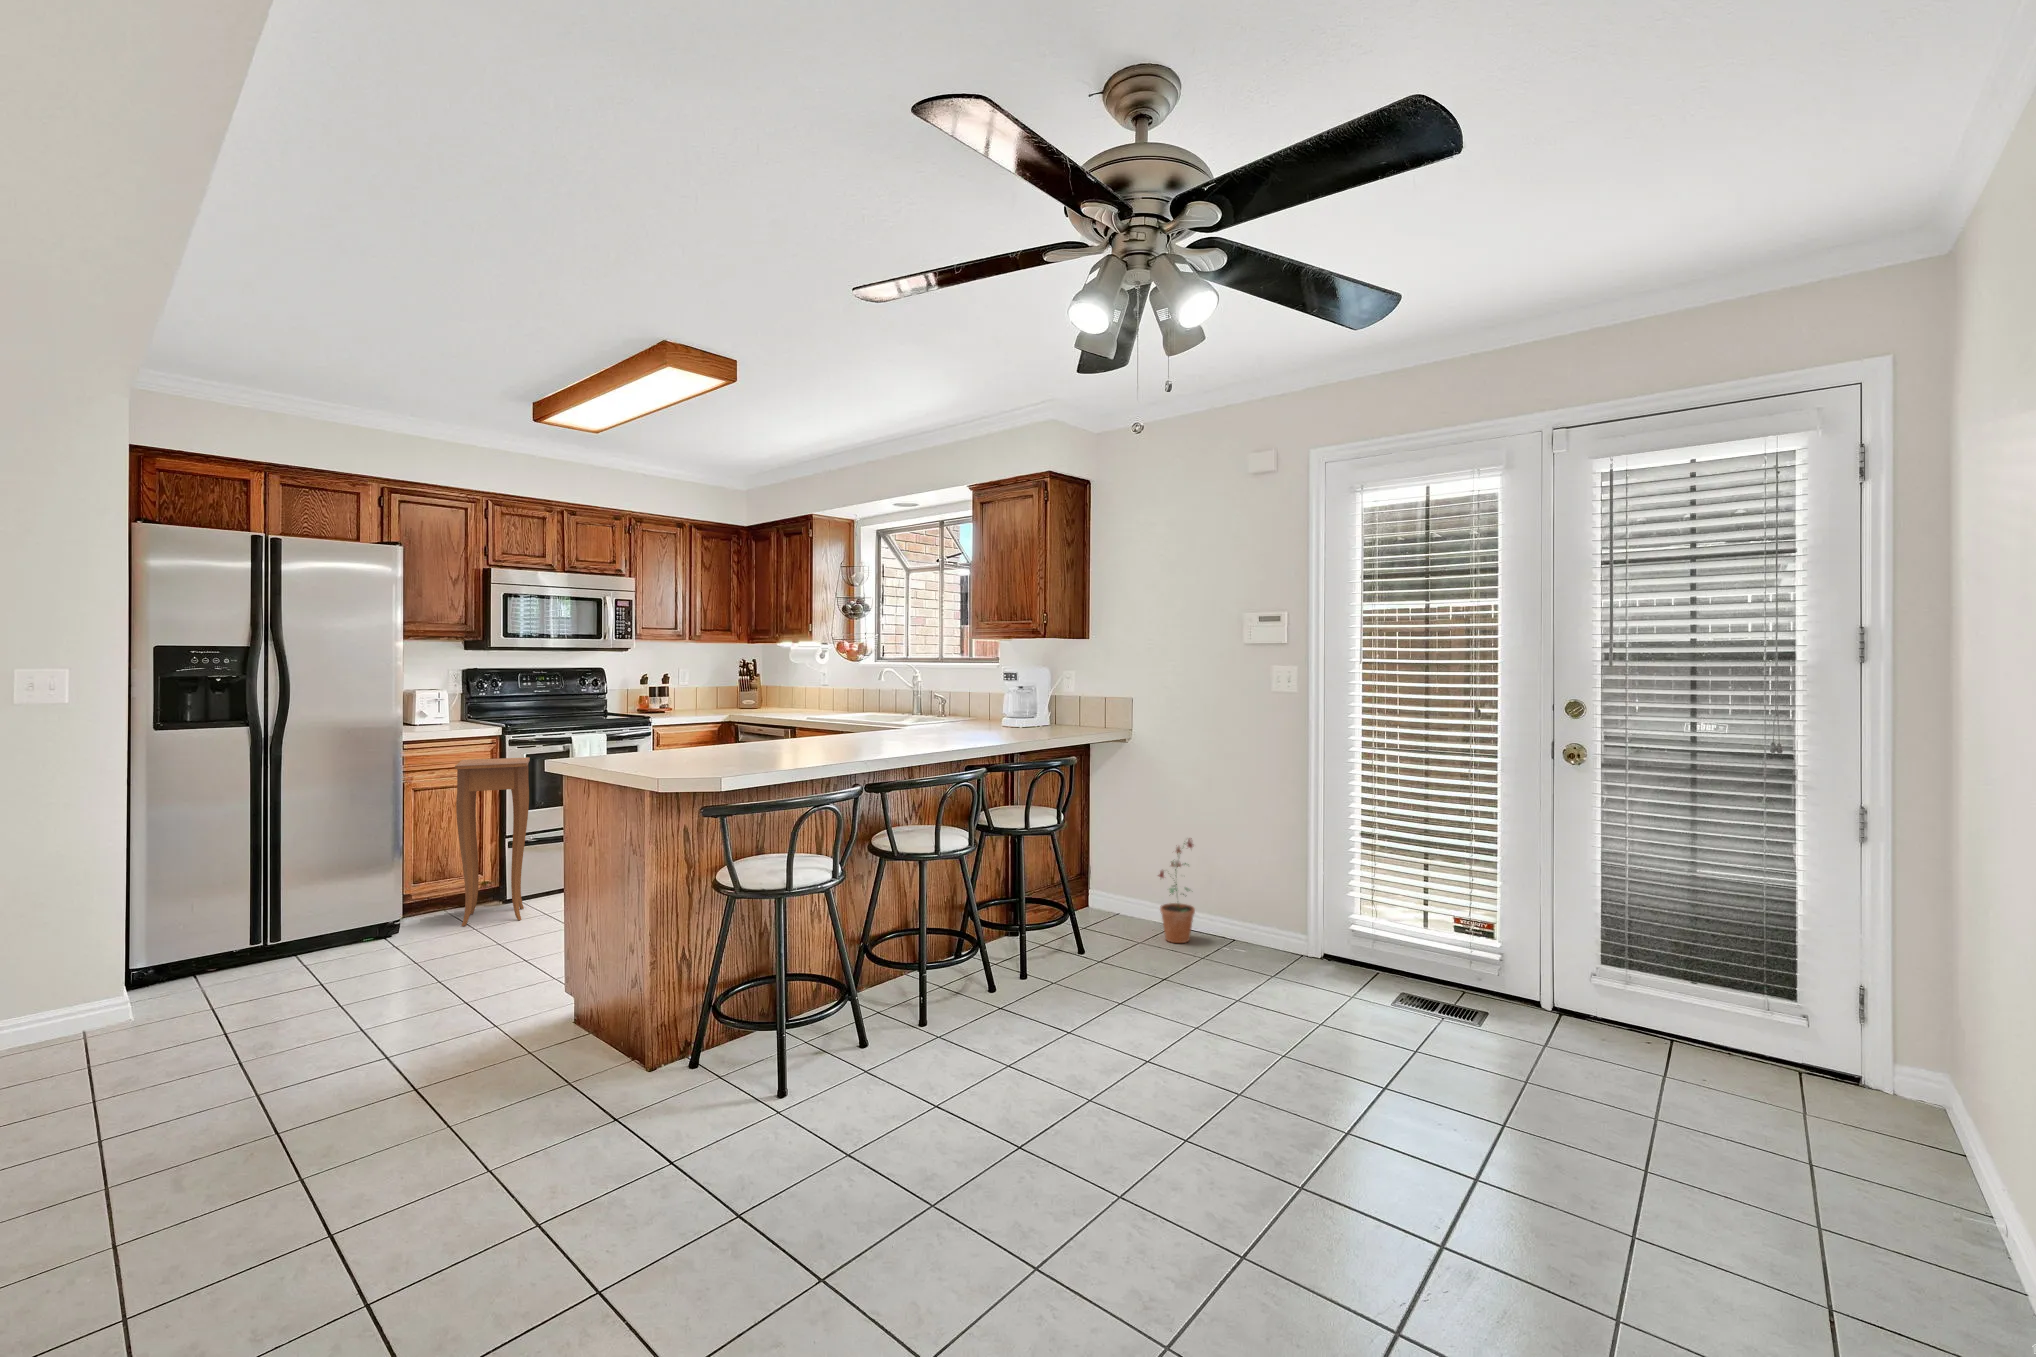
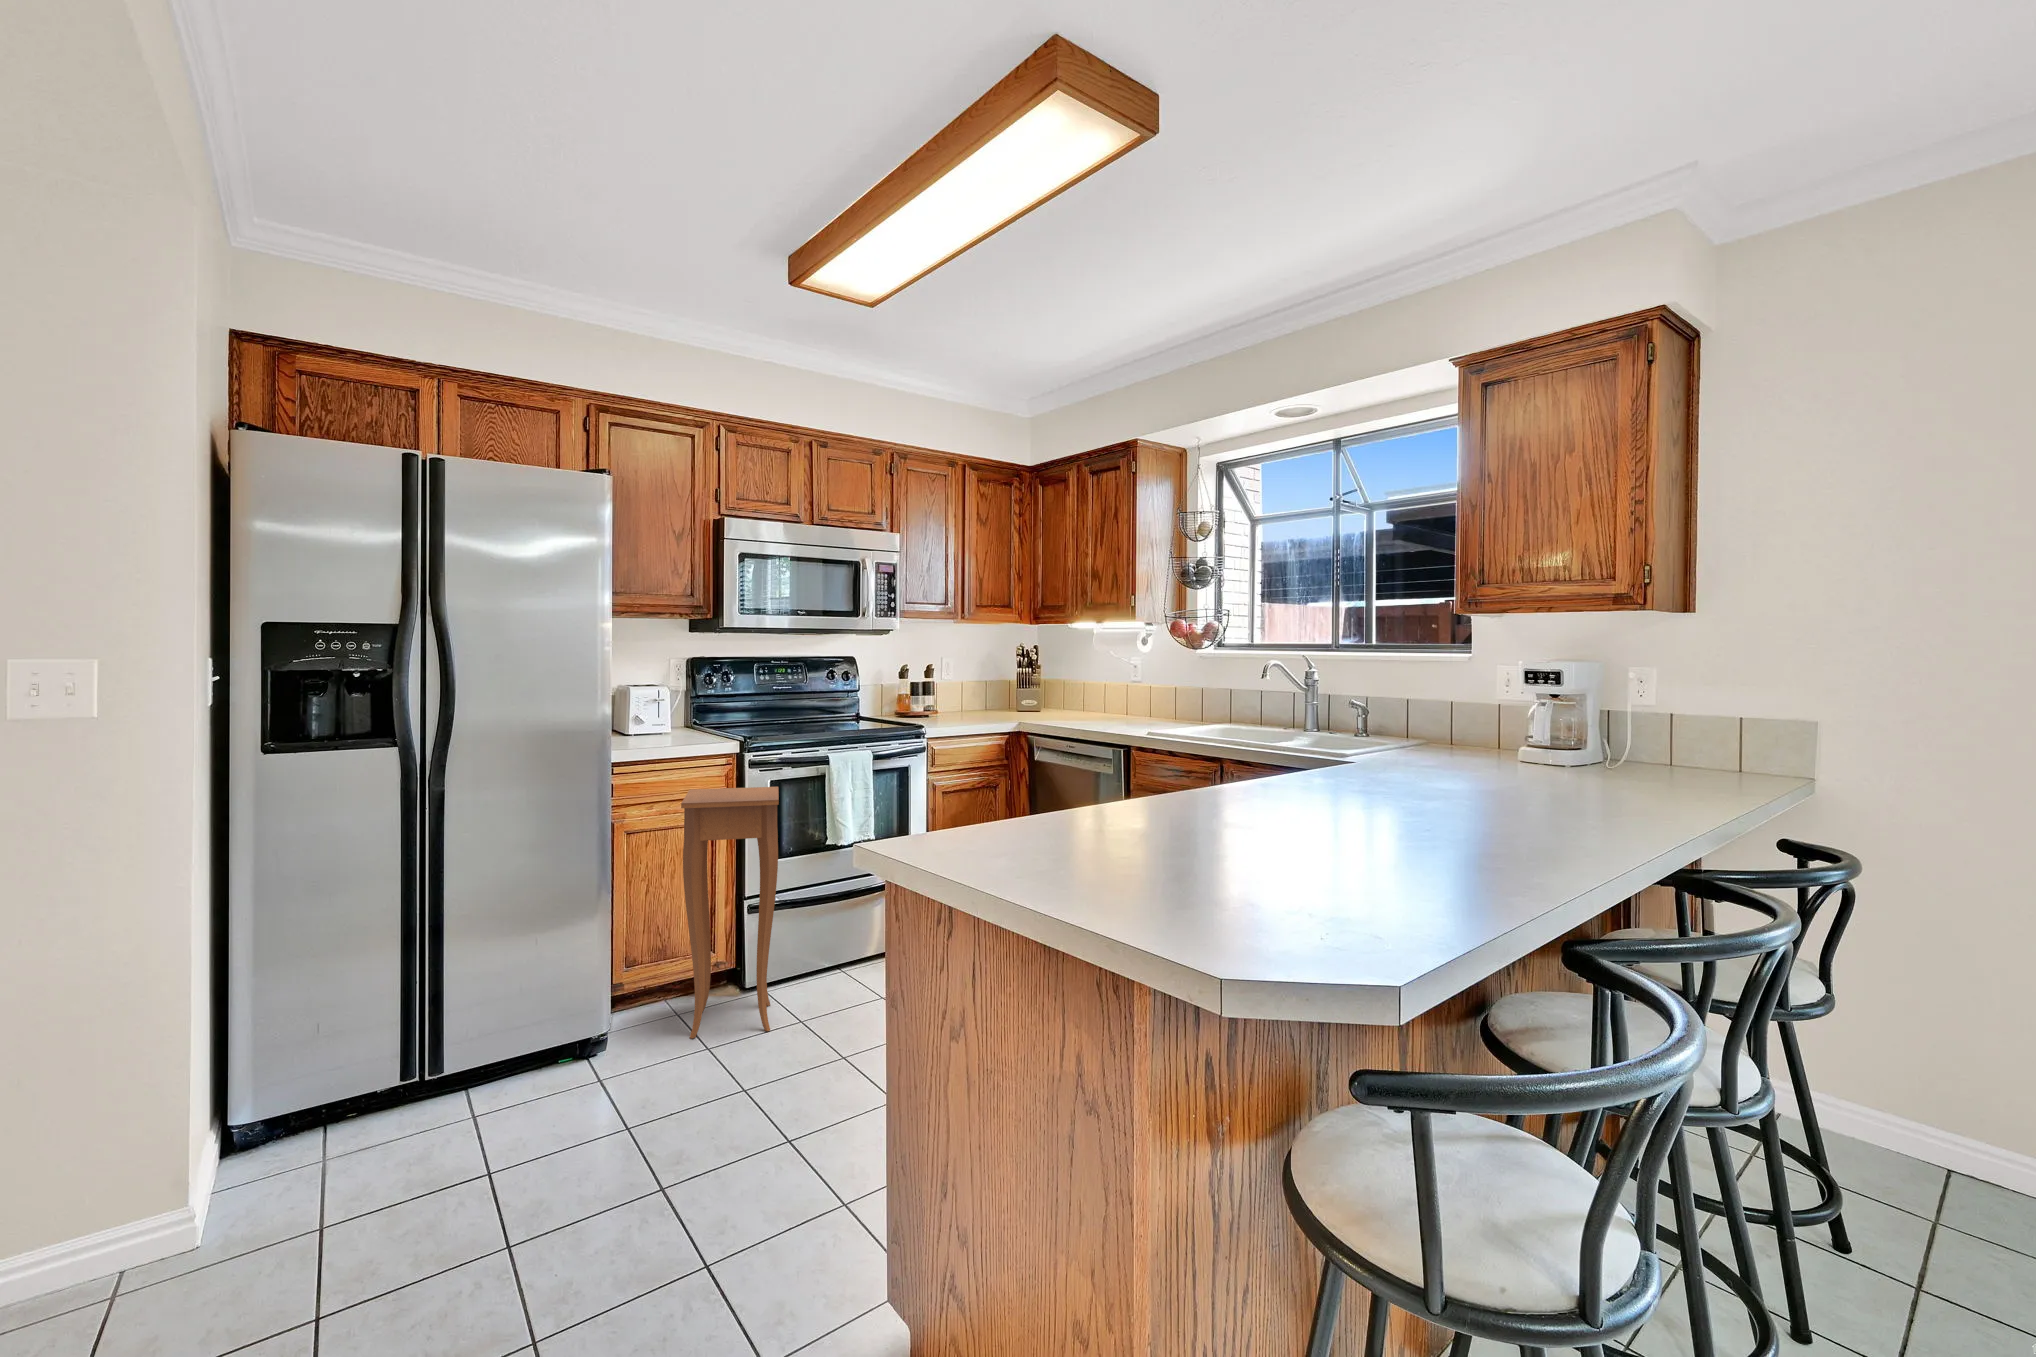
potted plant: present [1158,838,1195,943] -> none [1903,990,2002,1200]

